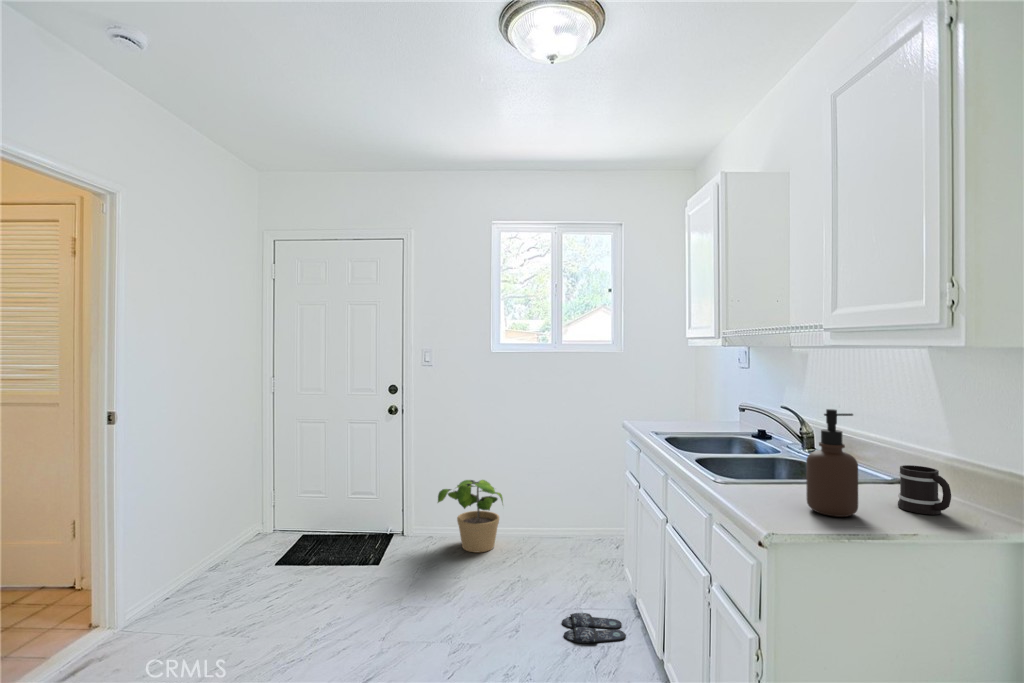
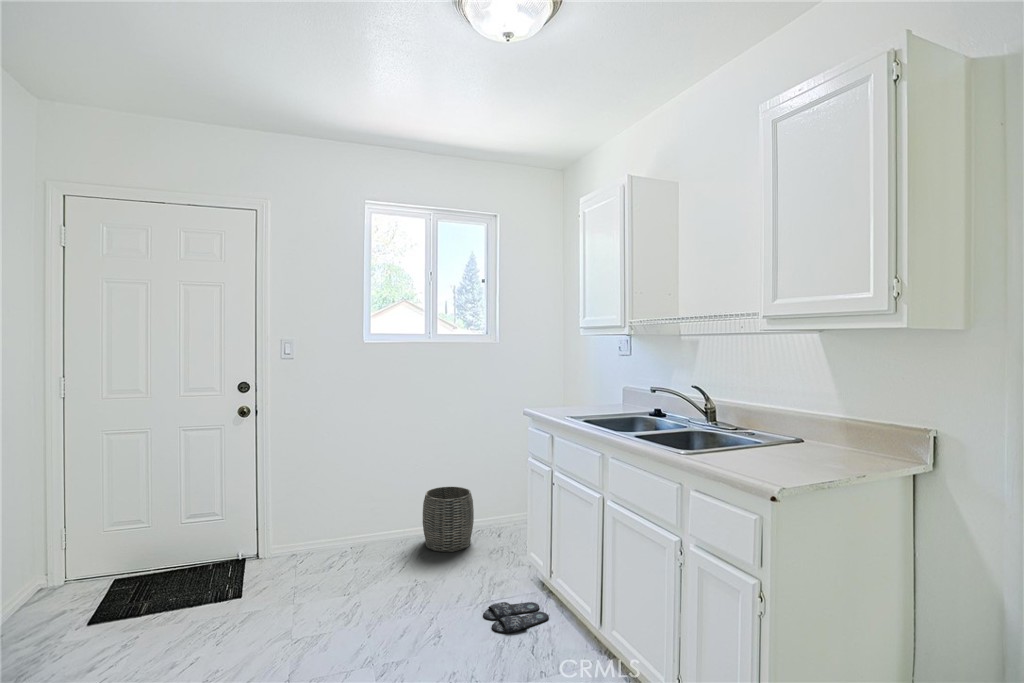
soap dispenser: present [806,409,858,517] -> none [791,382,833,471]
mug: present [898,465,951,515] -> none [837,425,882,462]
potted plant: present [438,480,503,552] -> none [309,482,384,563]
woven basket: none [541,493,591,557] -> present [423,487,474,552]

